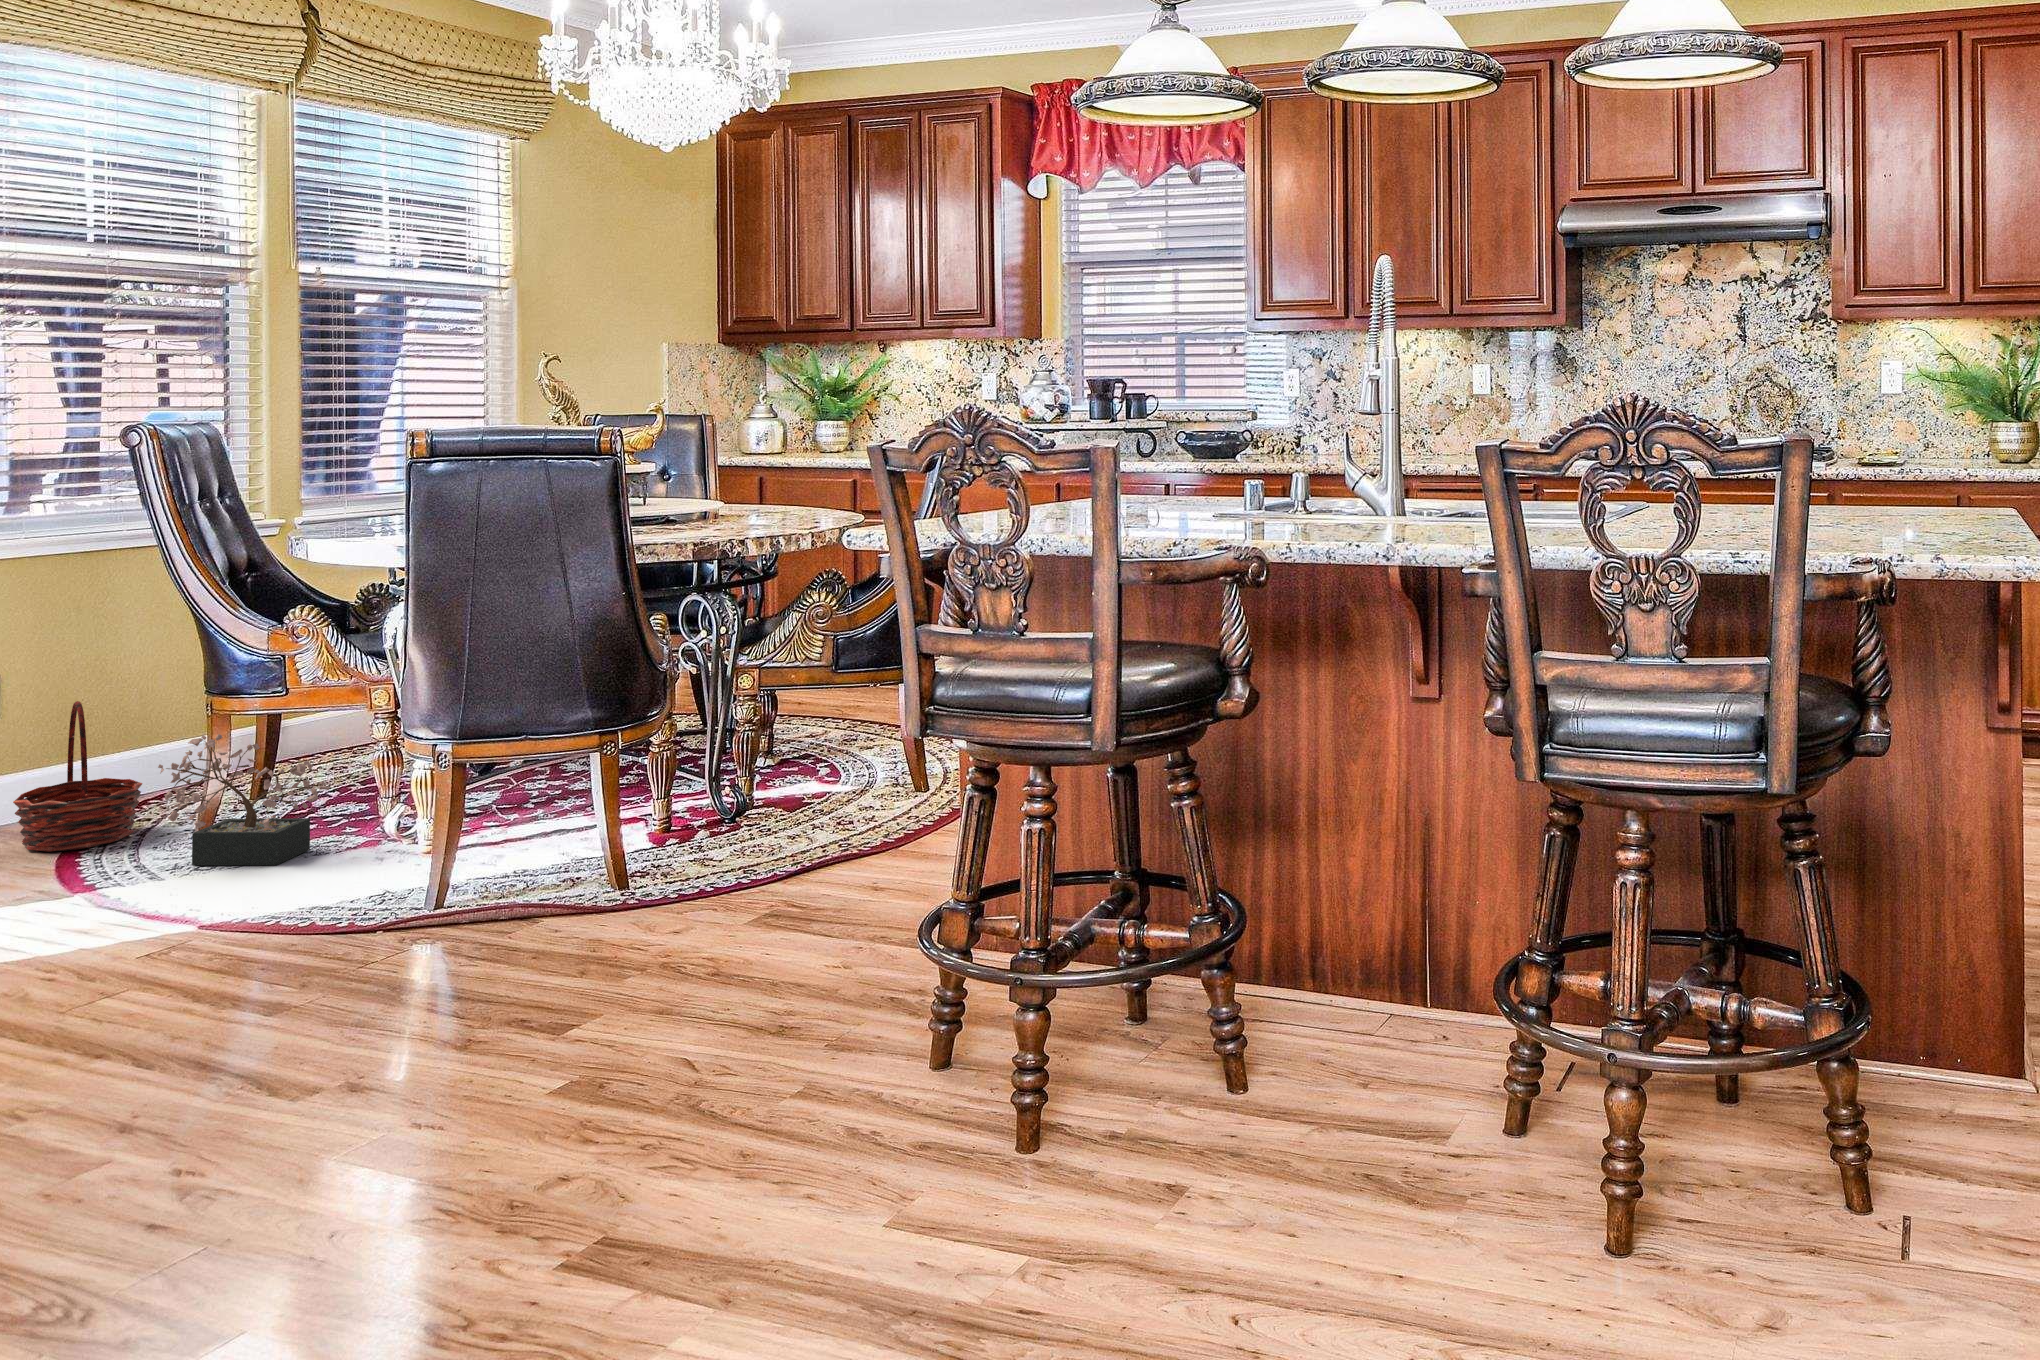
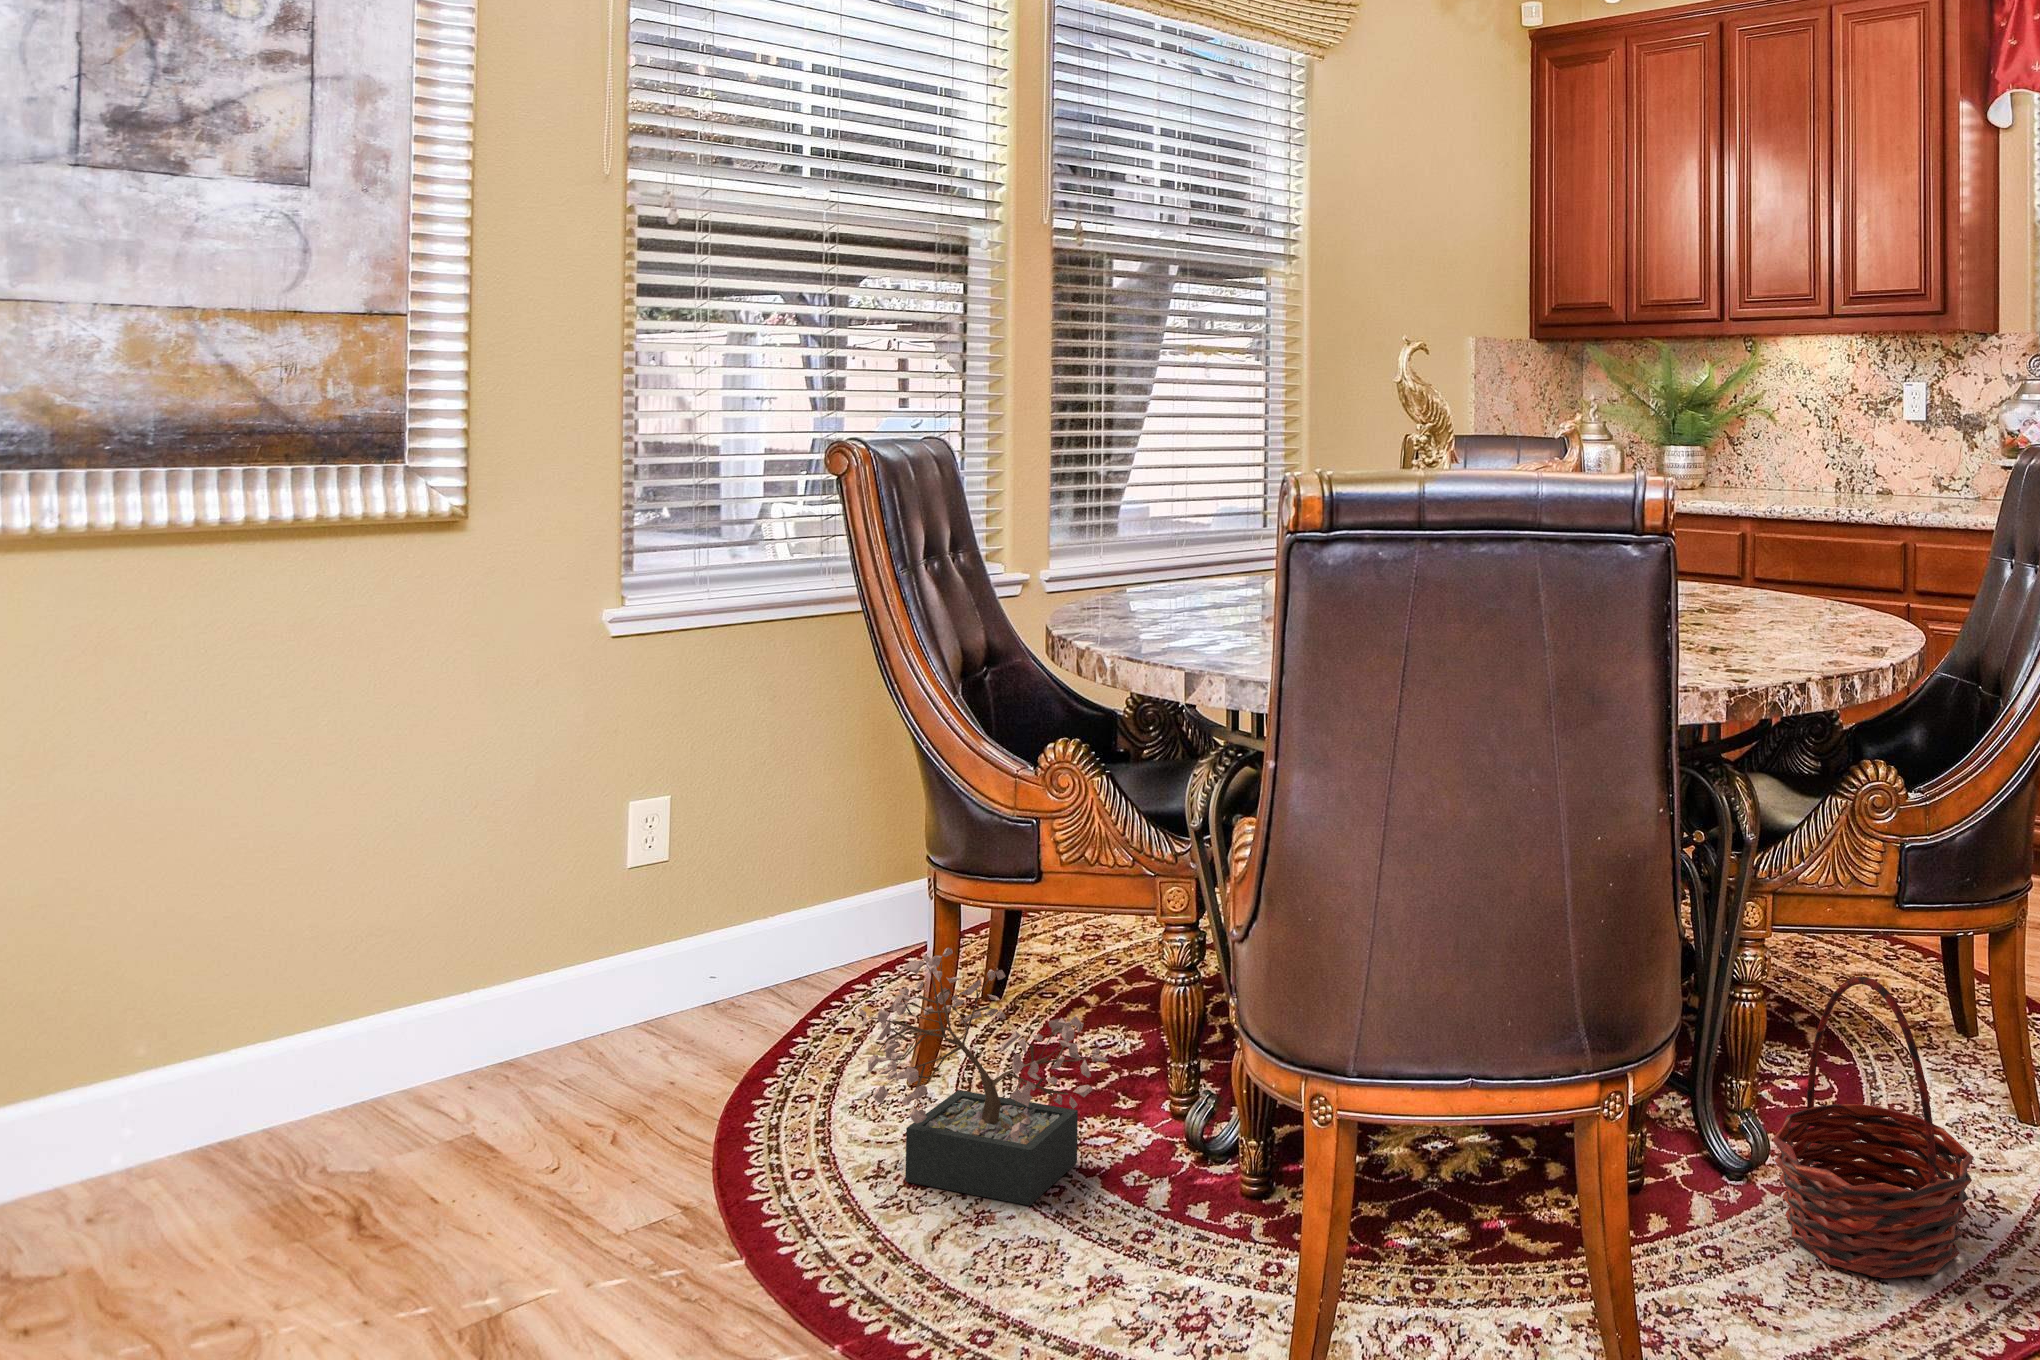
basket: present [13,701,142,852] -> present [1772,977,1974,1278]

